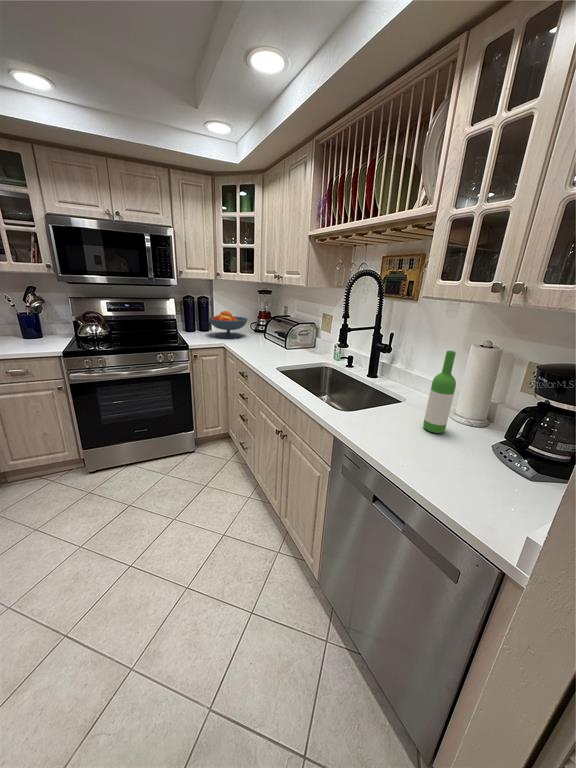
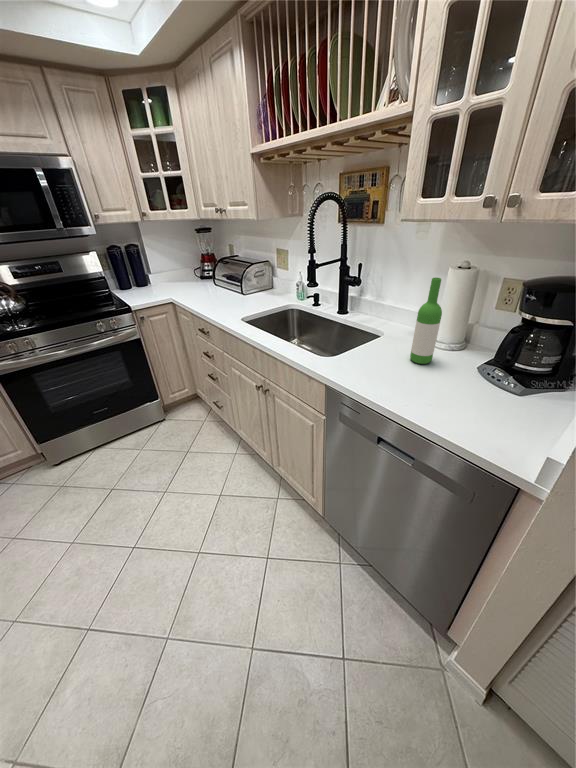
fruit bowl: present [209,311,248,338] -> none [145,258,191,292]

